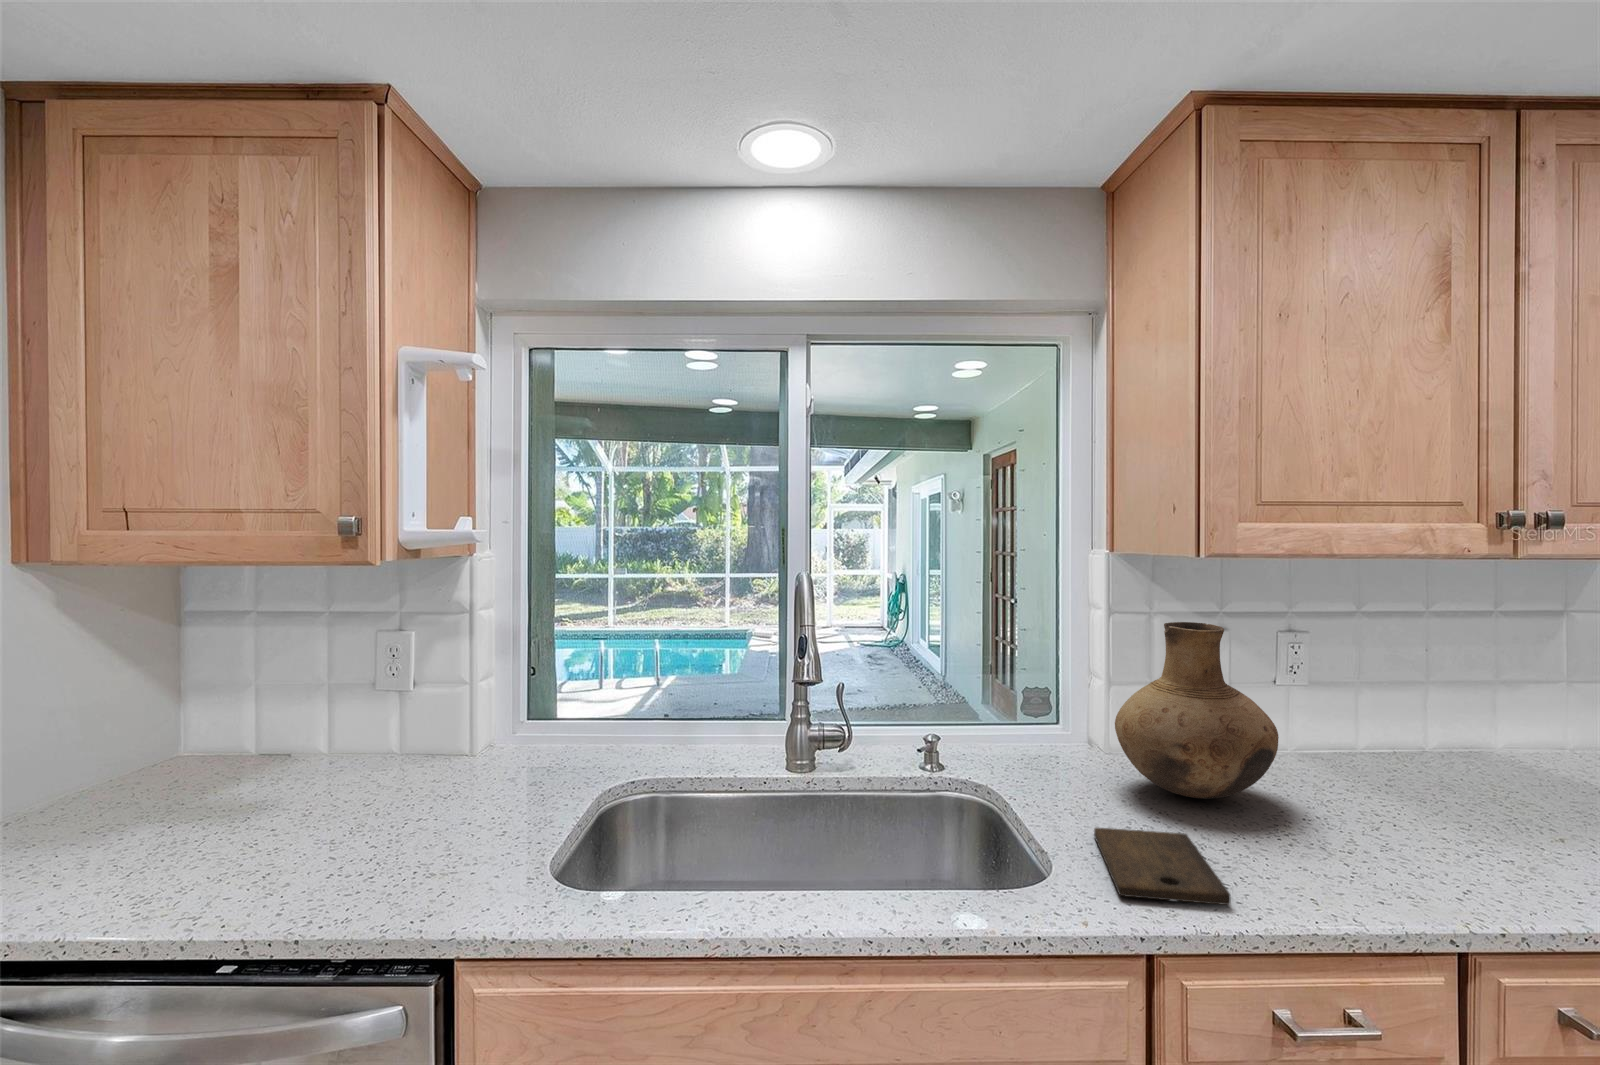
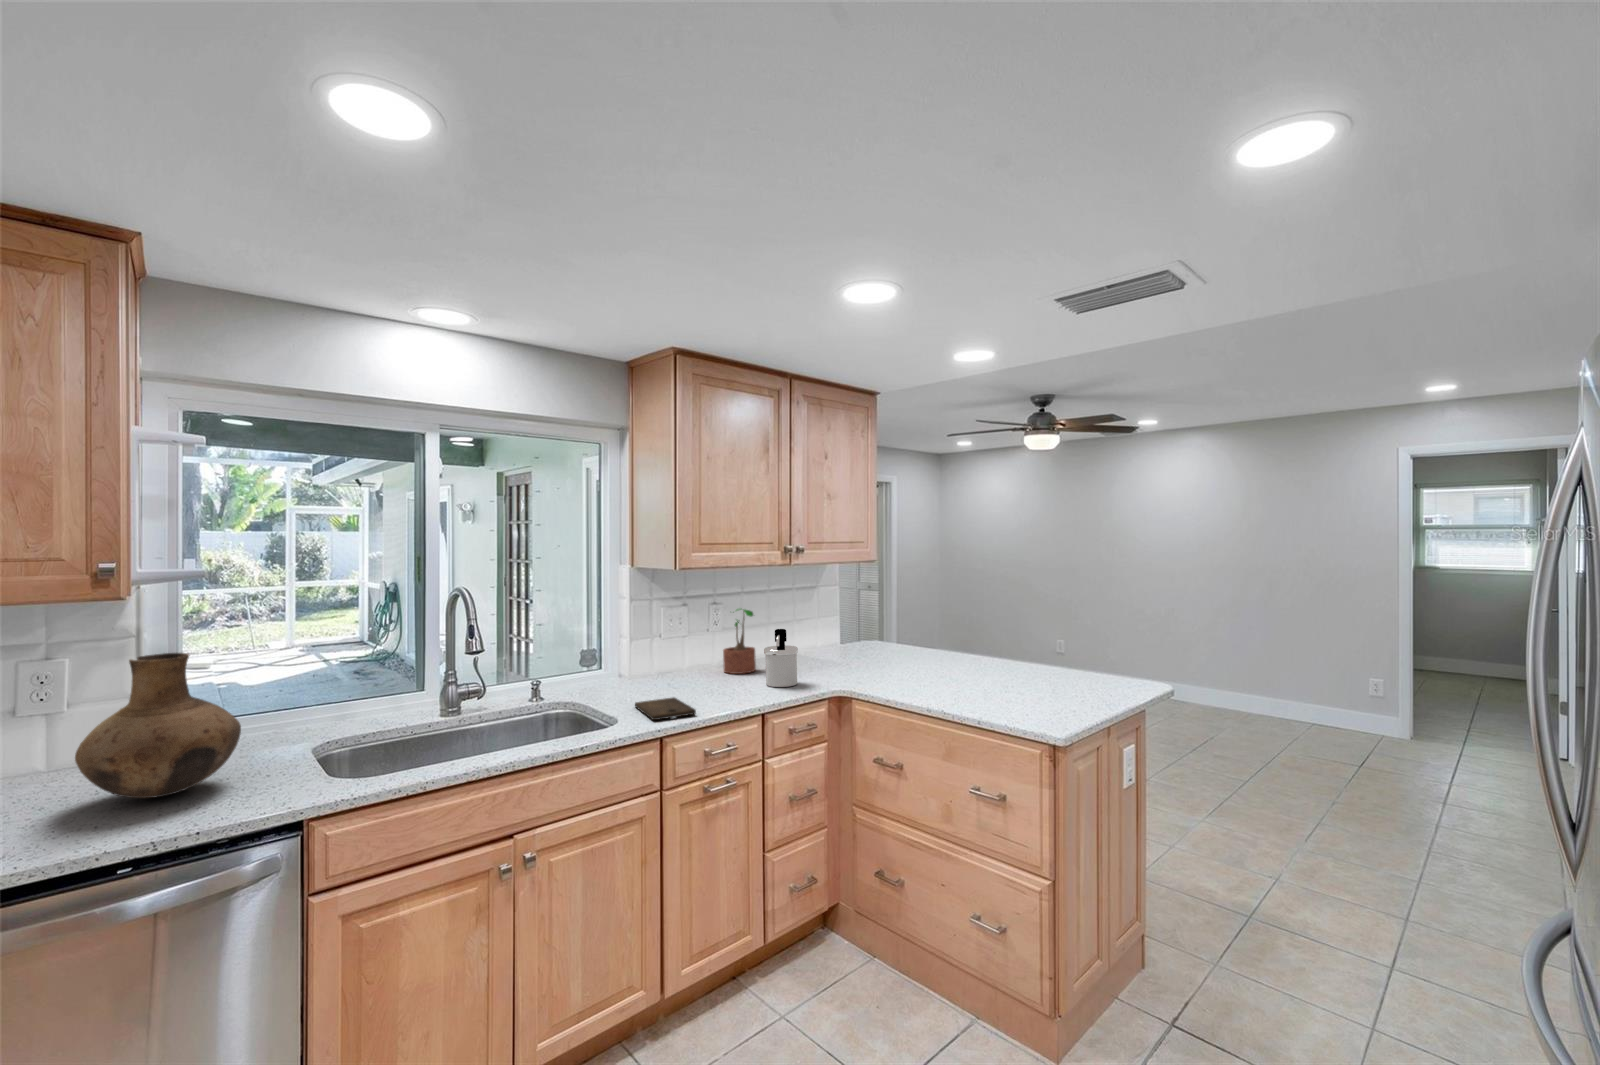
vase: present [1115,622,1279,799] -> present [75,653,241,798]
potted plant: none [1319,645,1405,793] -> present [723,609,756,674]
soap dispenser: none [1434,714,1544,868] -> present [764,629,798,687]

